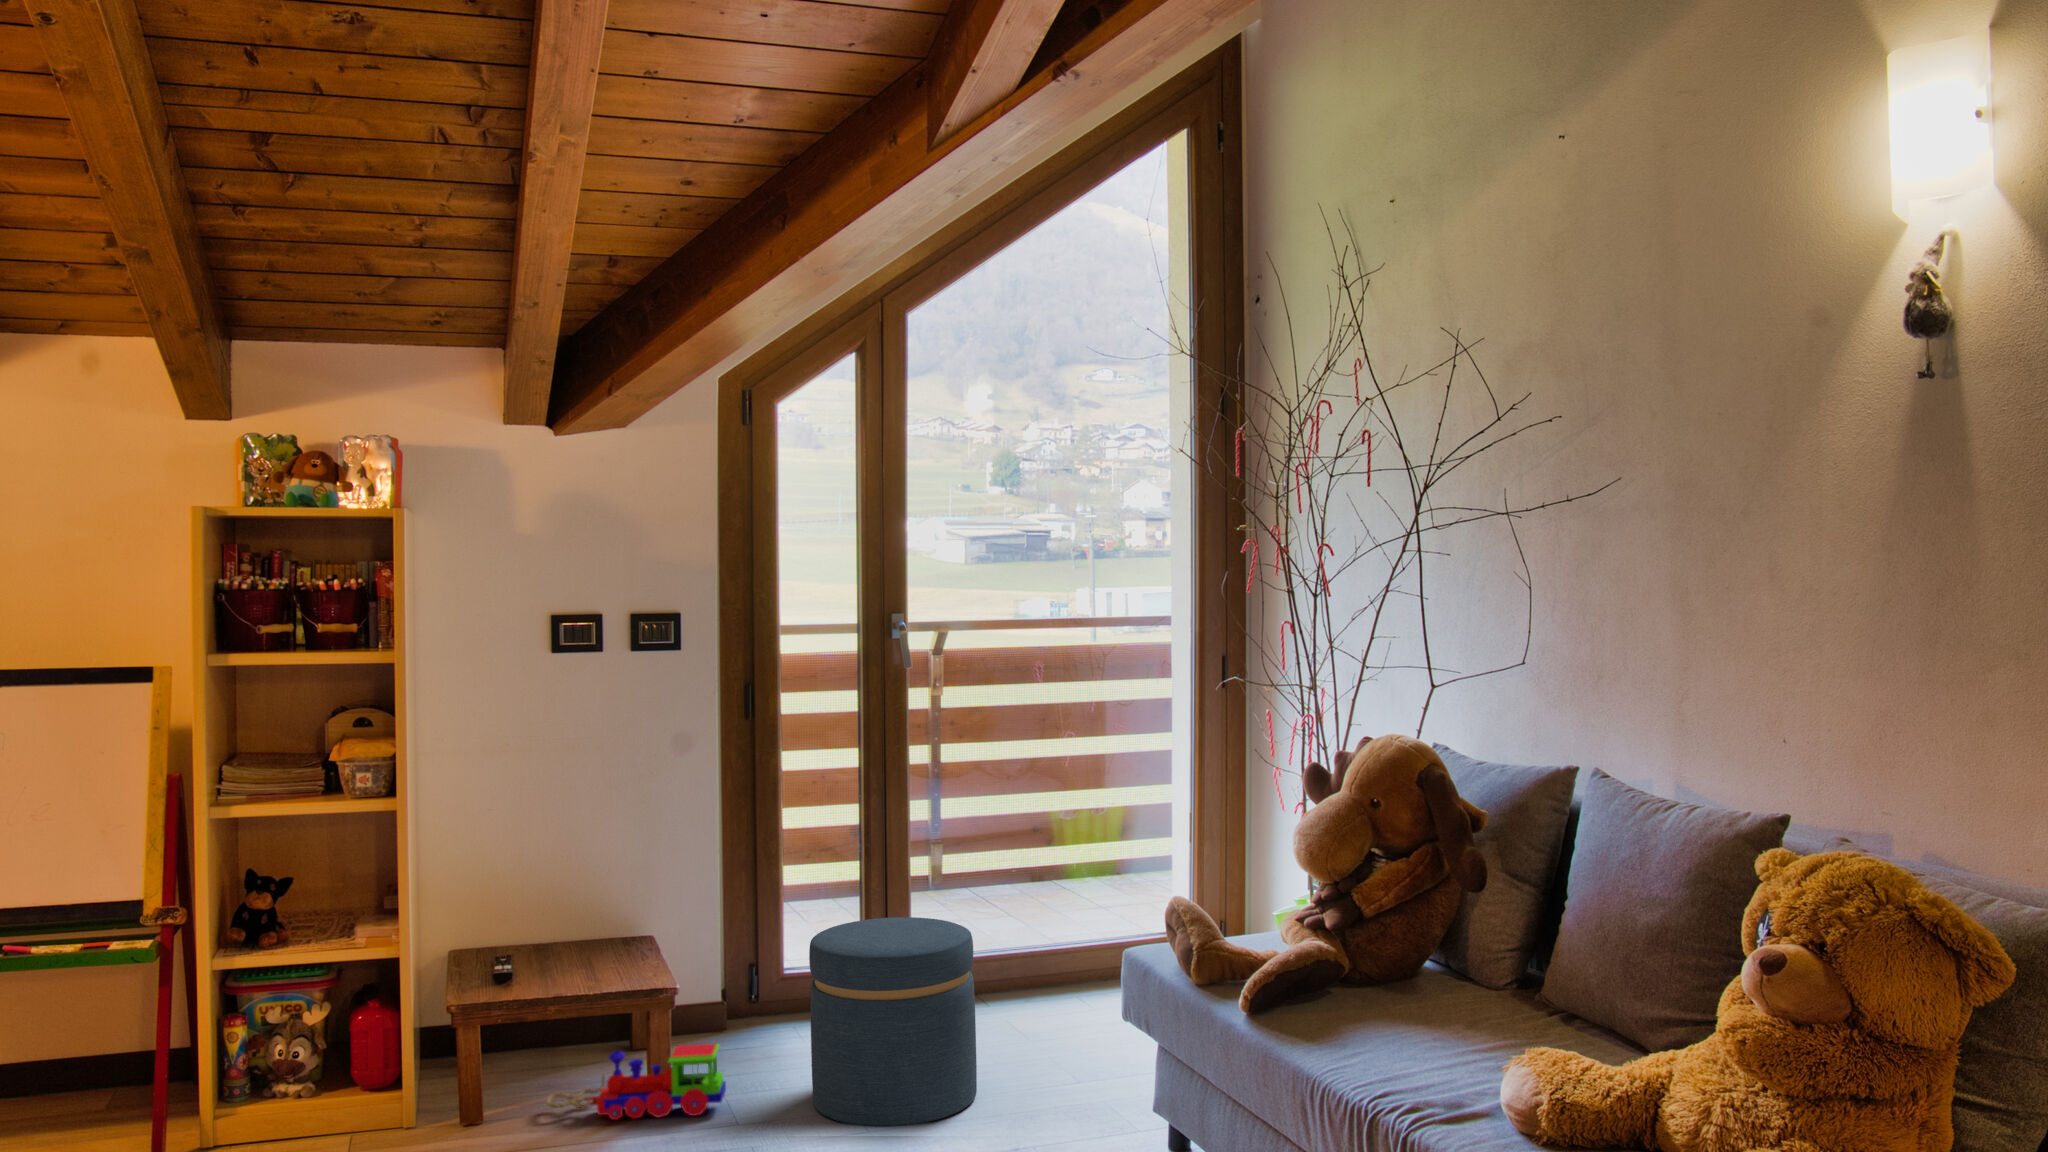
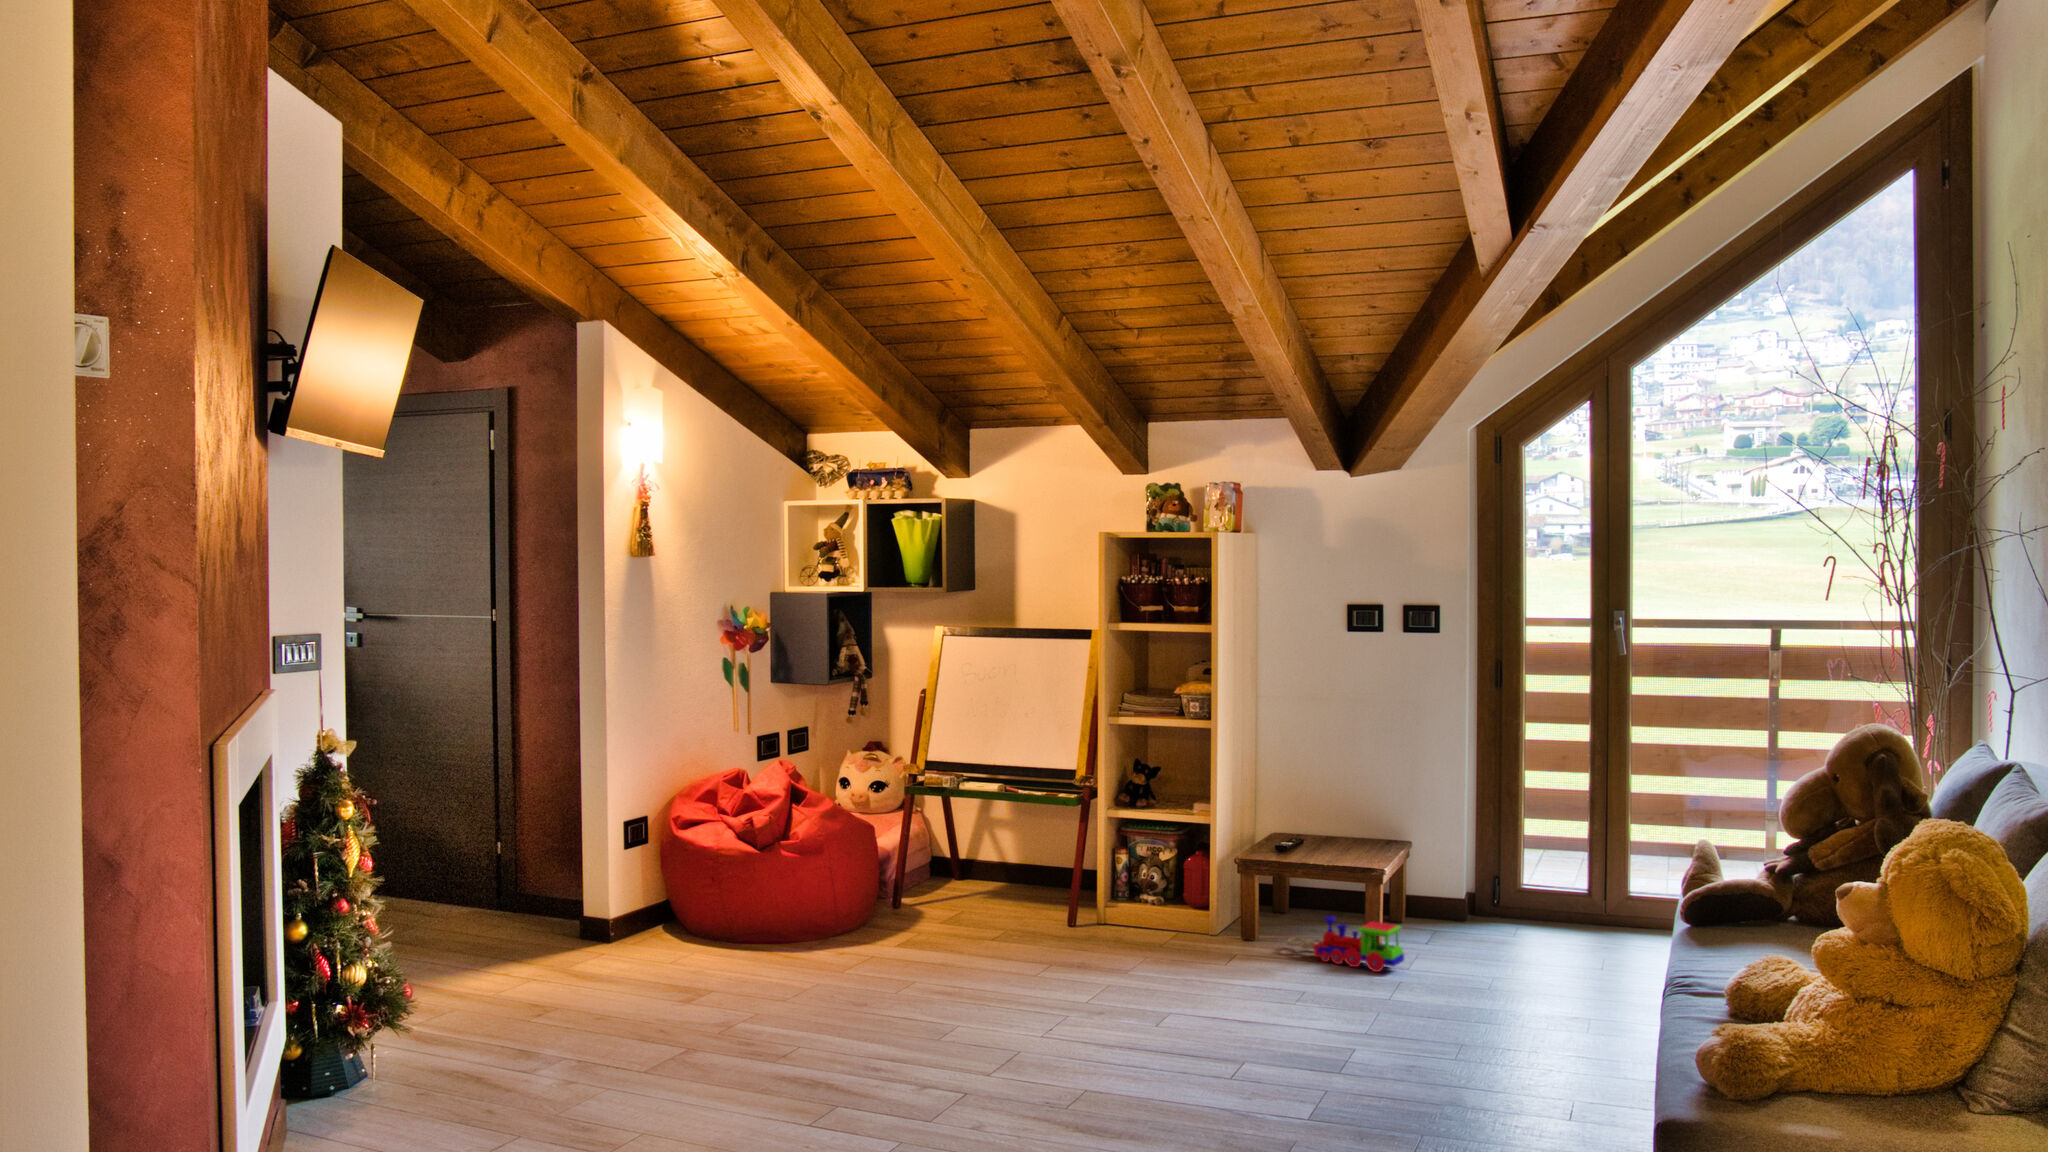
ottoman: present [809,917,977,1127] -> none [1458,856,1594,1015]

